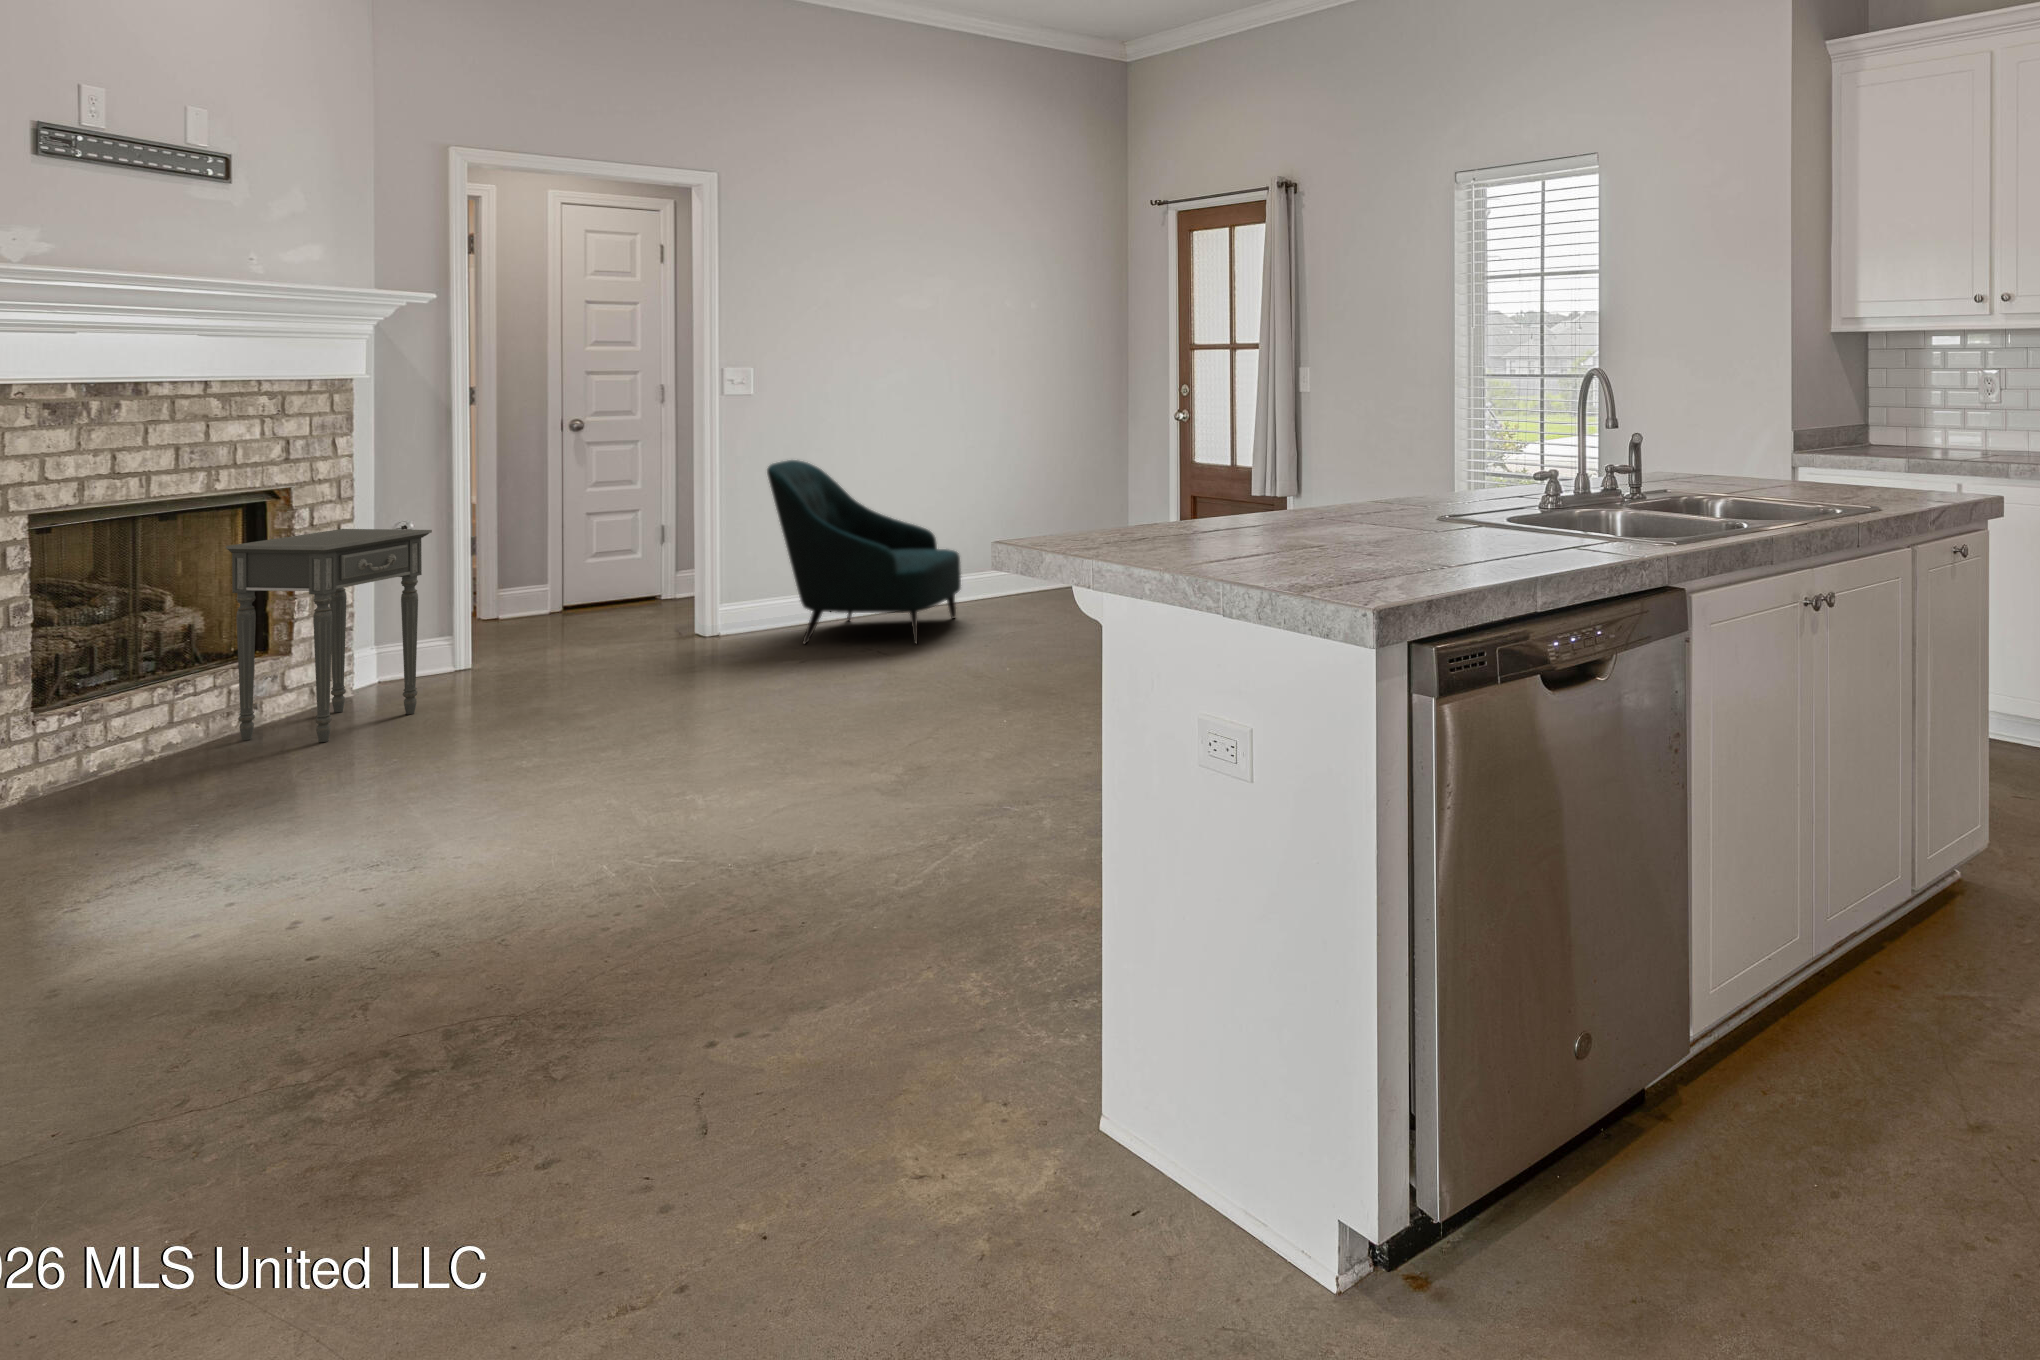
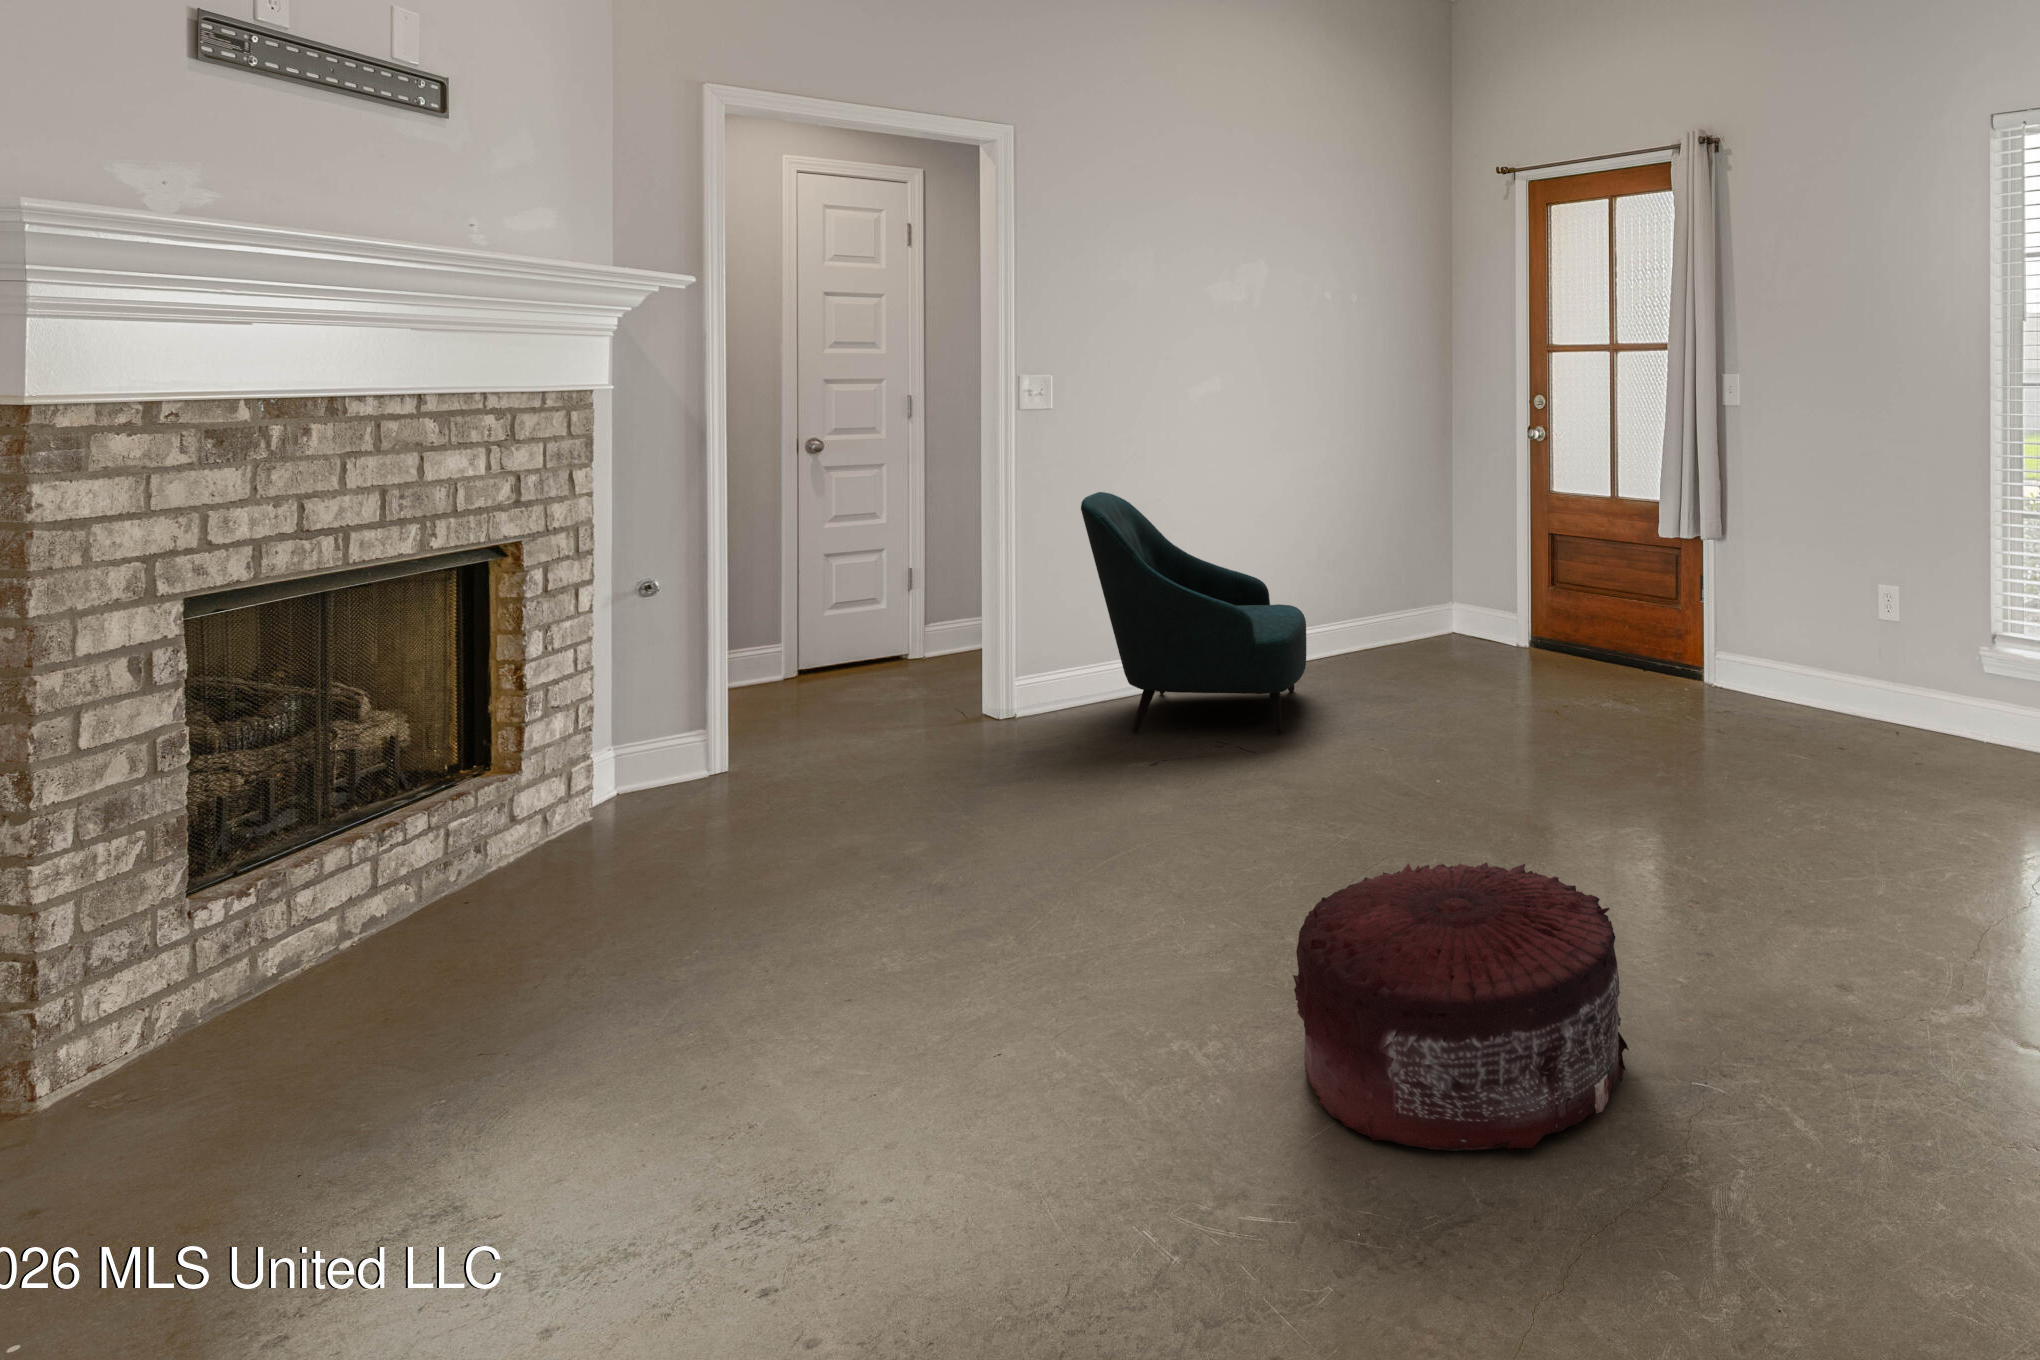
side table: present [226,529,432,742] -> none [446,596,708,909]
pouf: none [744,687,970,838] -> present [1293,863,1629,1151]

